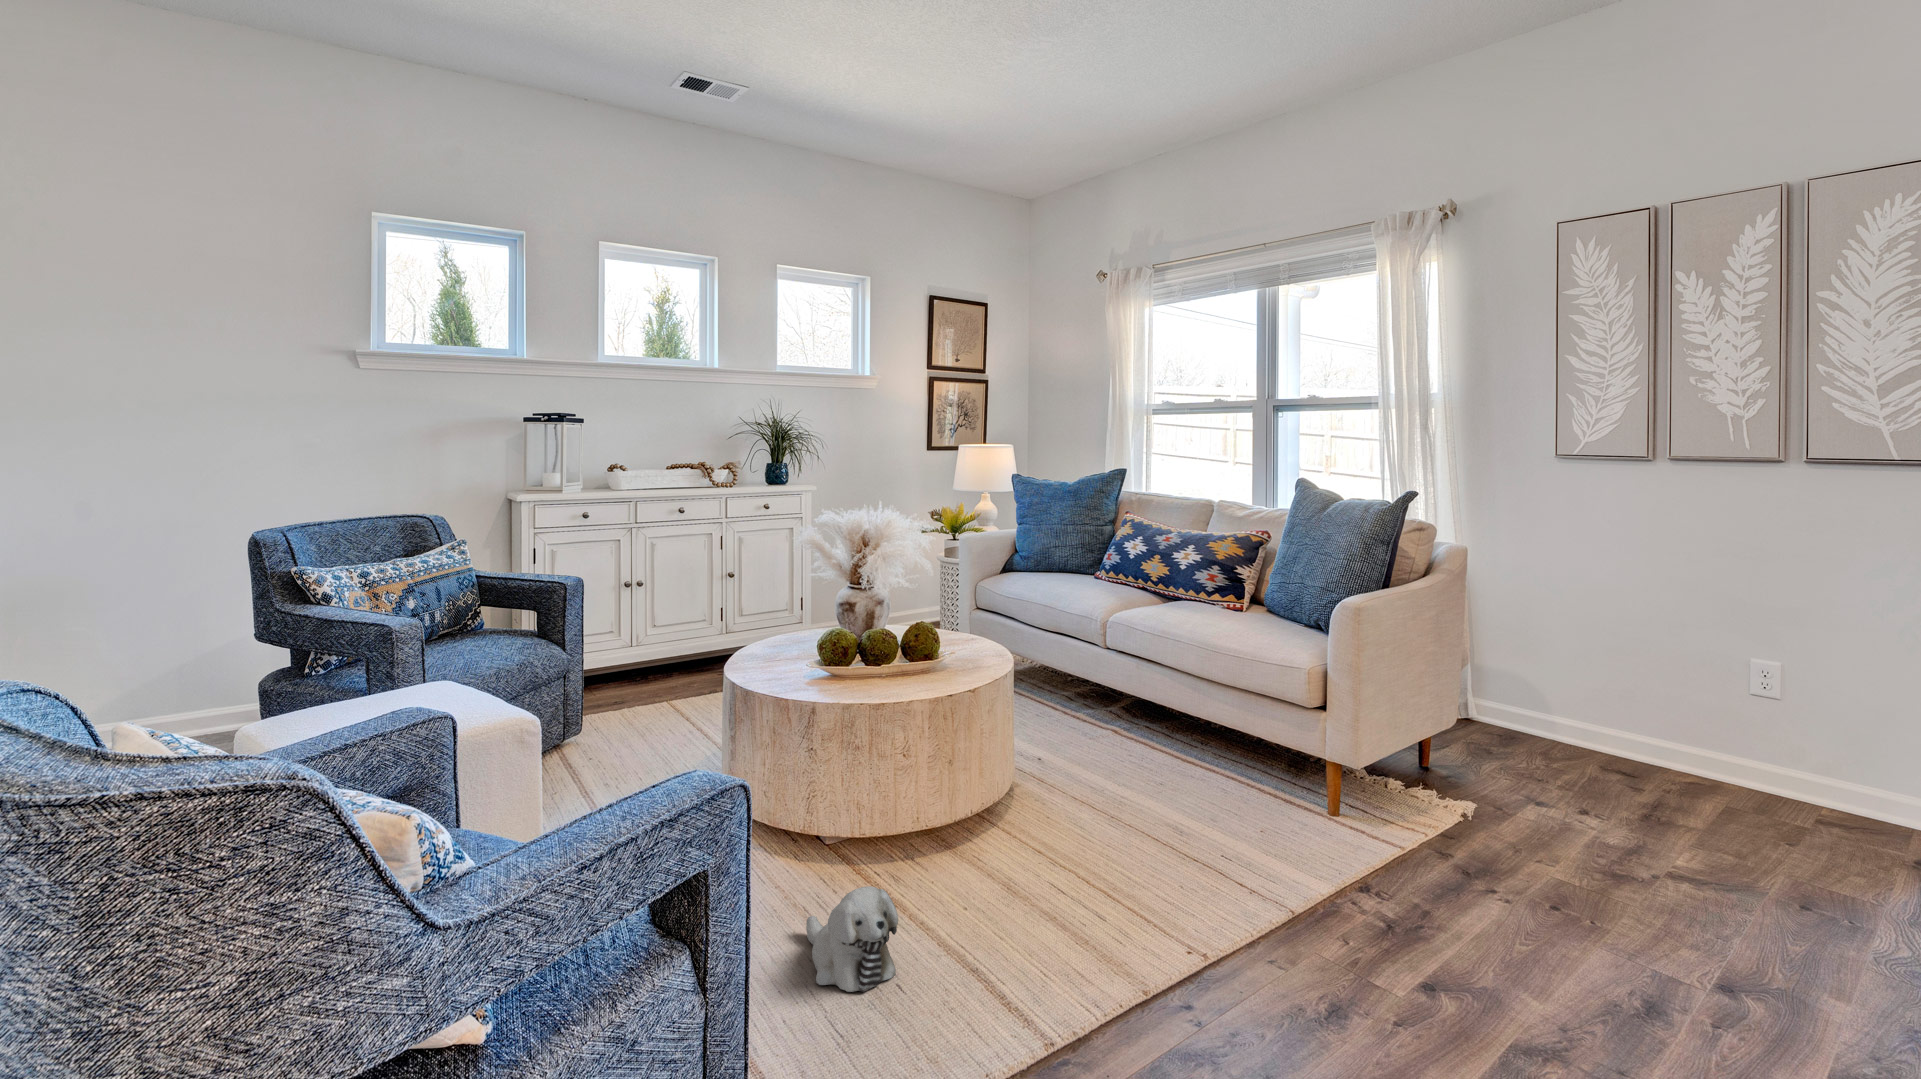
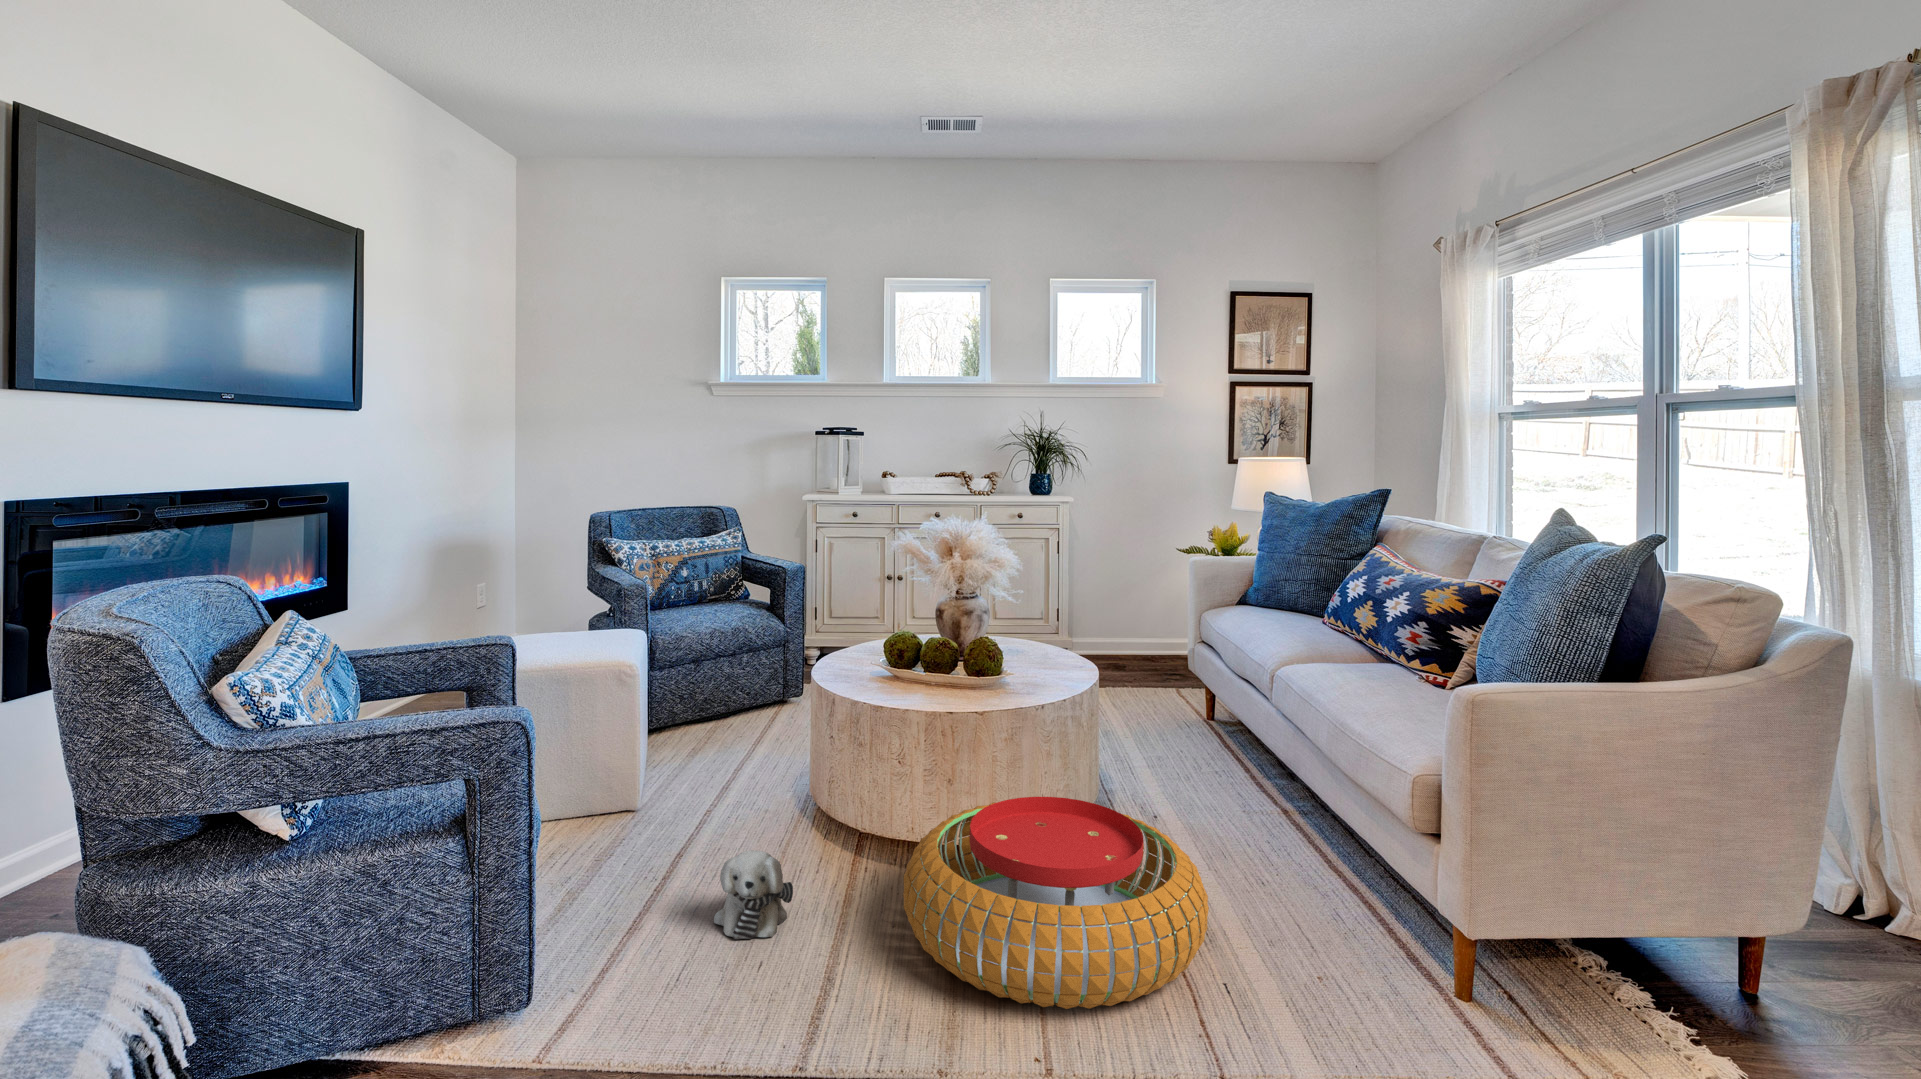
pouf: none [974,758,1264,948] -> present [903,797,1209,1009]

